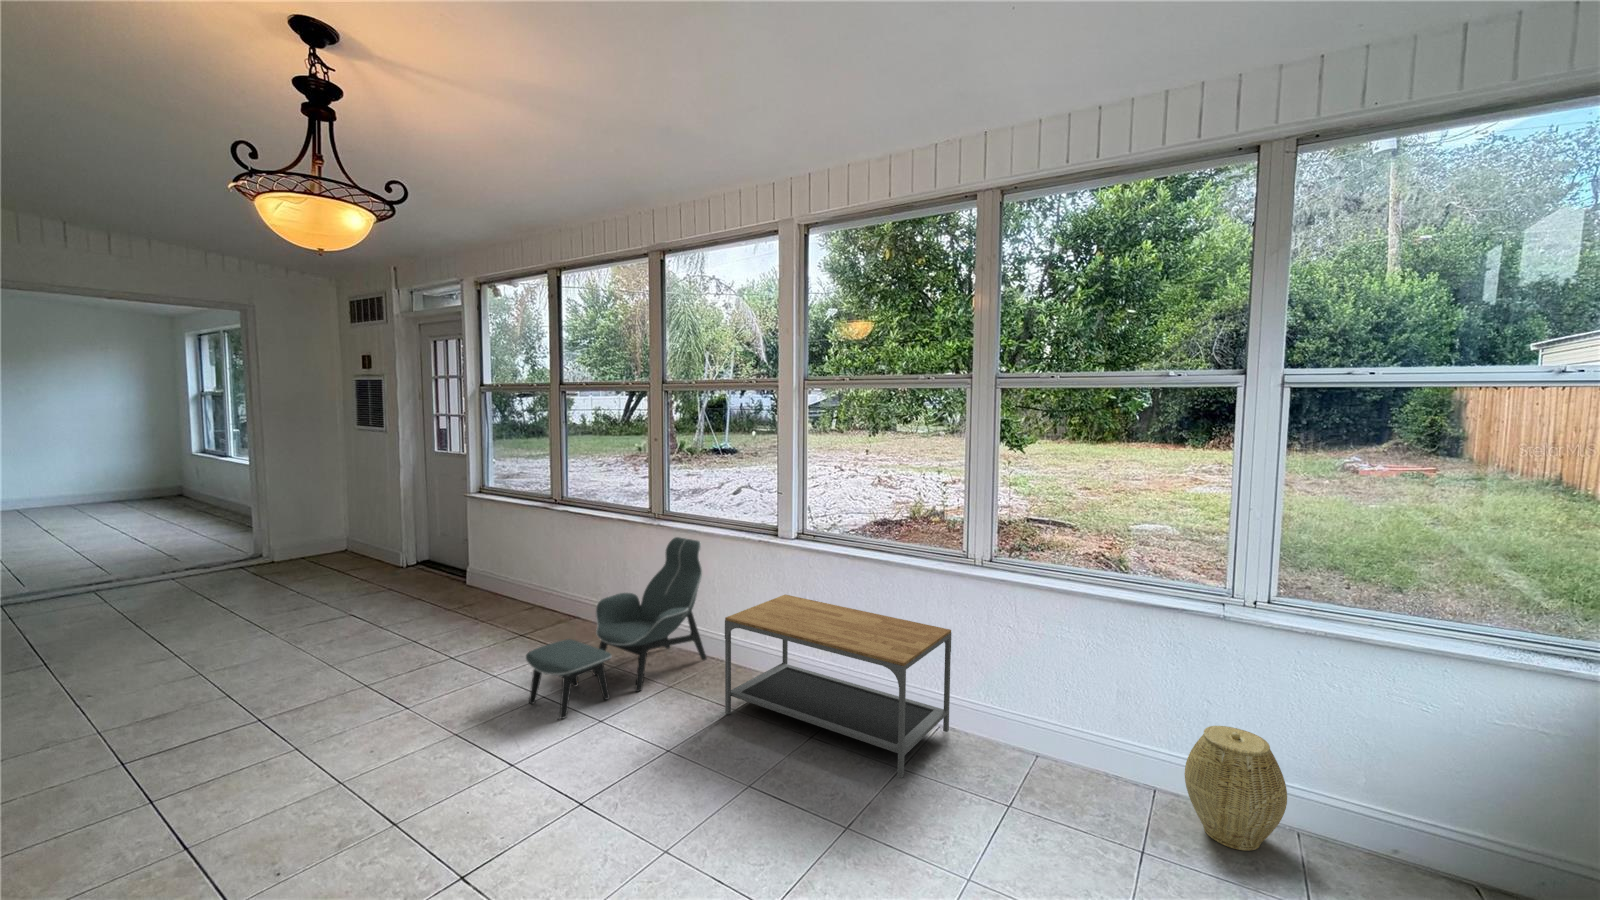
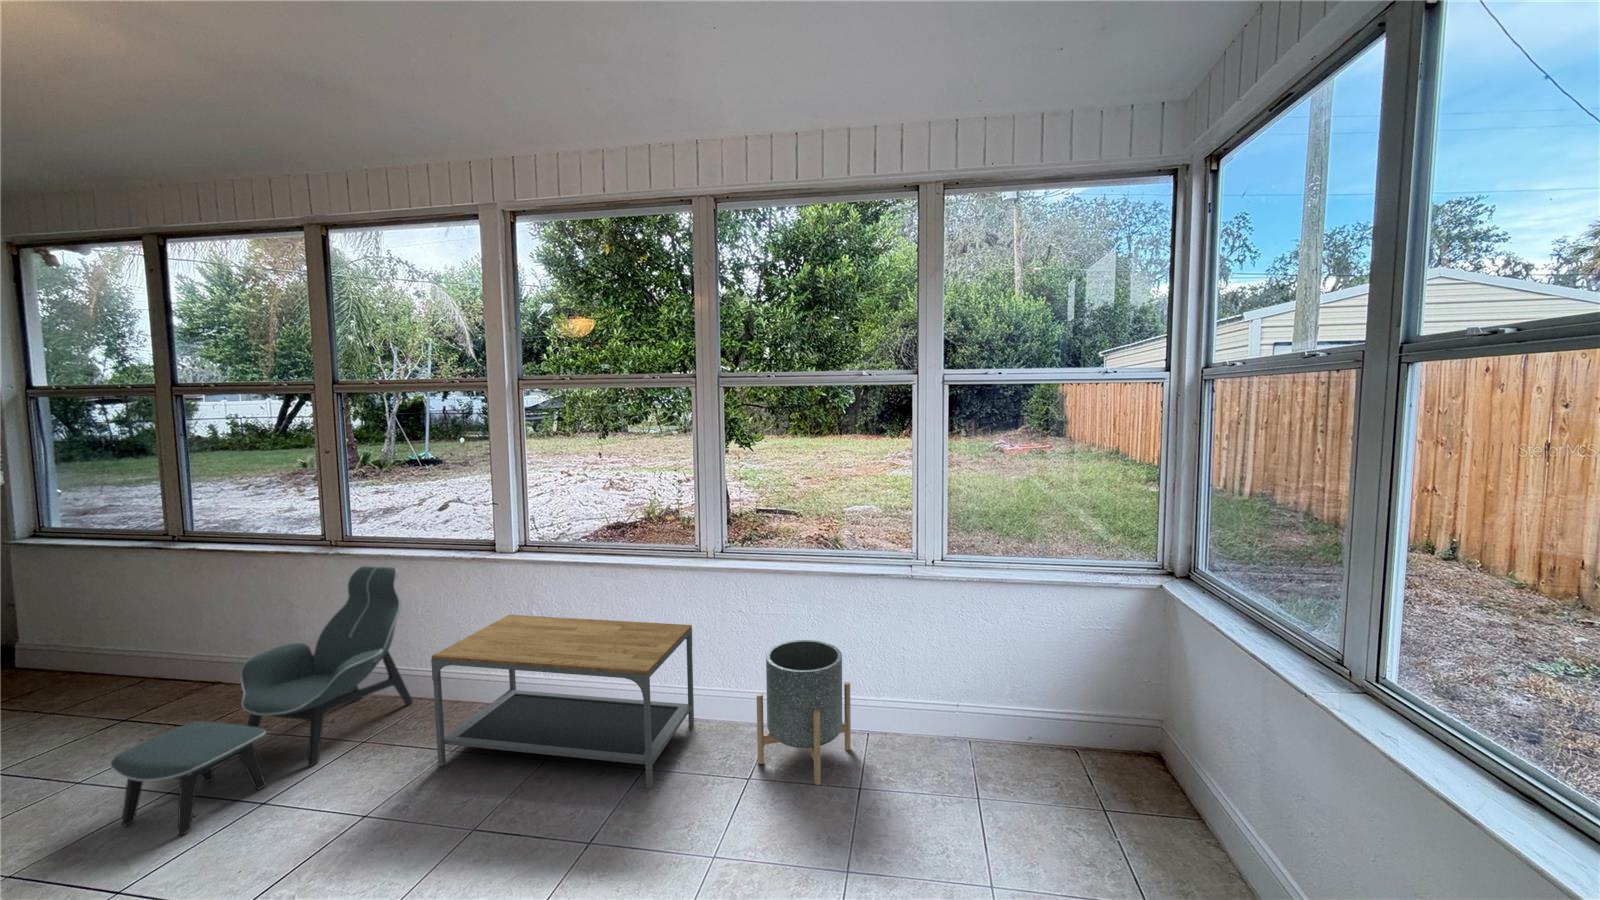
planter: none [1012,663,1126,821] -> present [757,640,851,785]
woven basket: present [1185,726,1287,851] -> none [898,670,972,773]

